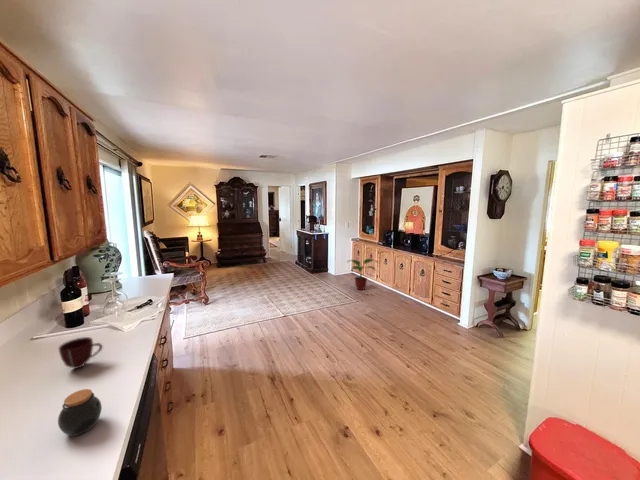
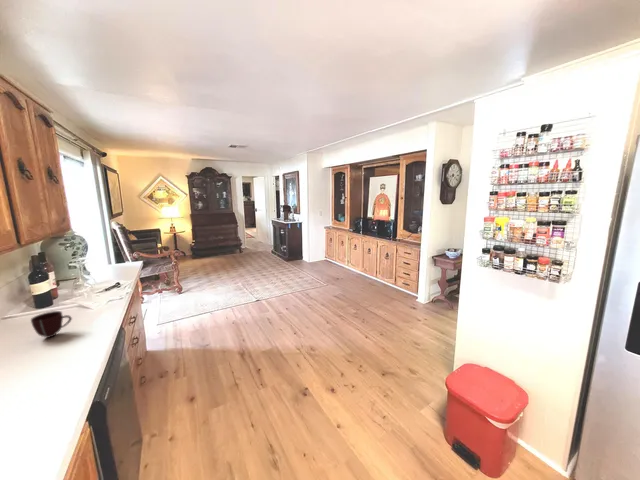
potted plant: present [351,259,377,290] -> none [319,245,348,275]
jar: present [58,389,102,436] -> none [35,345,72,381]

